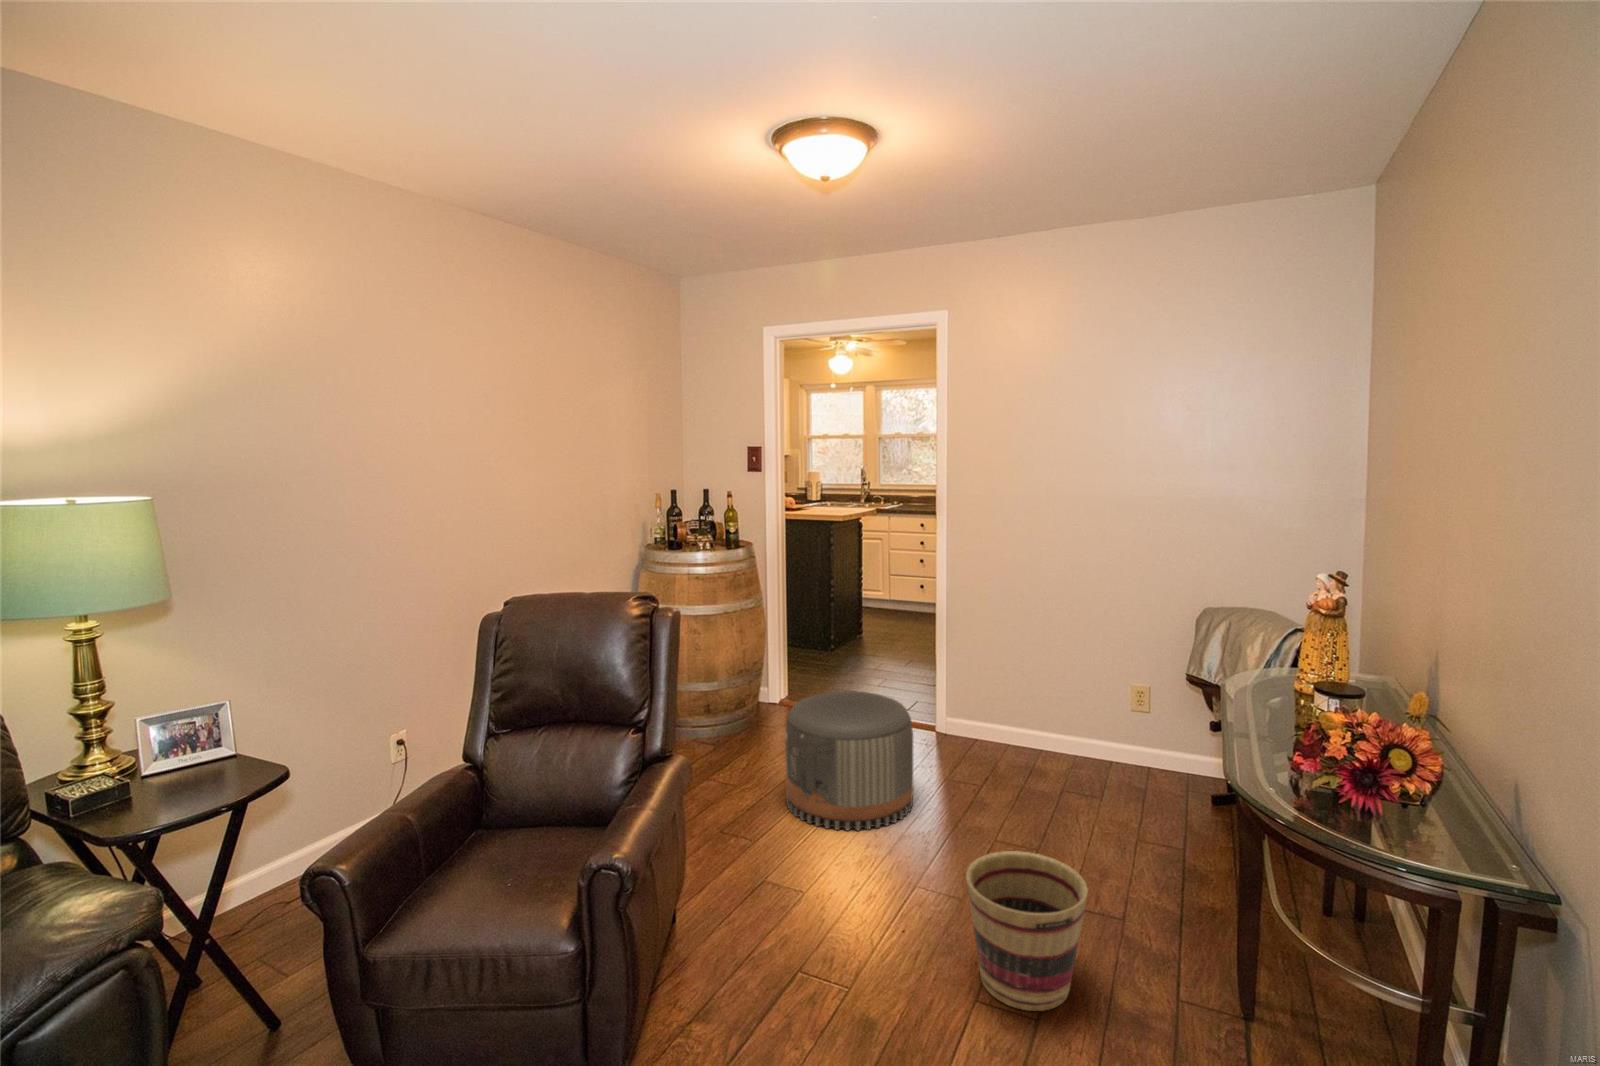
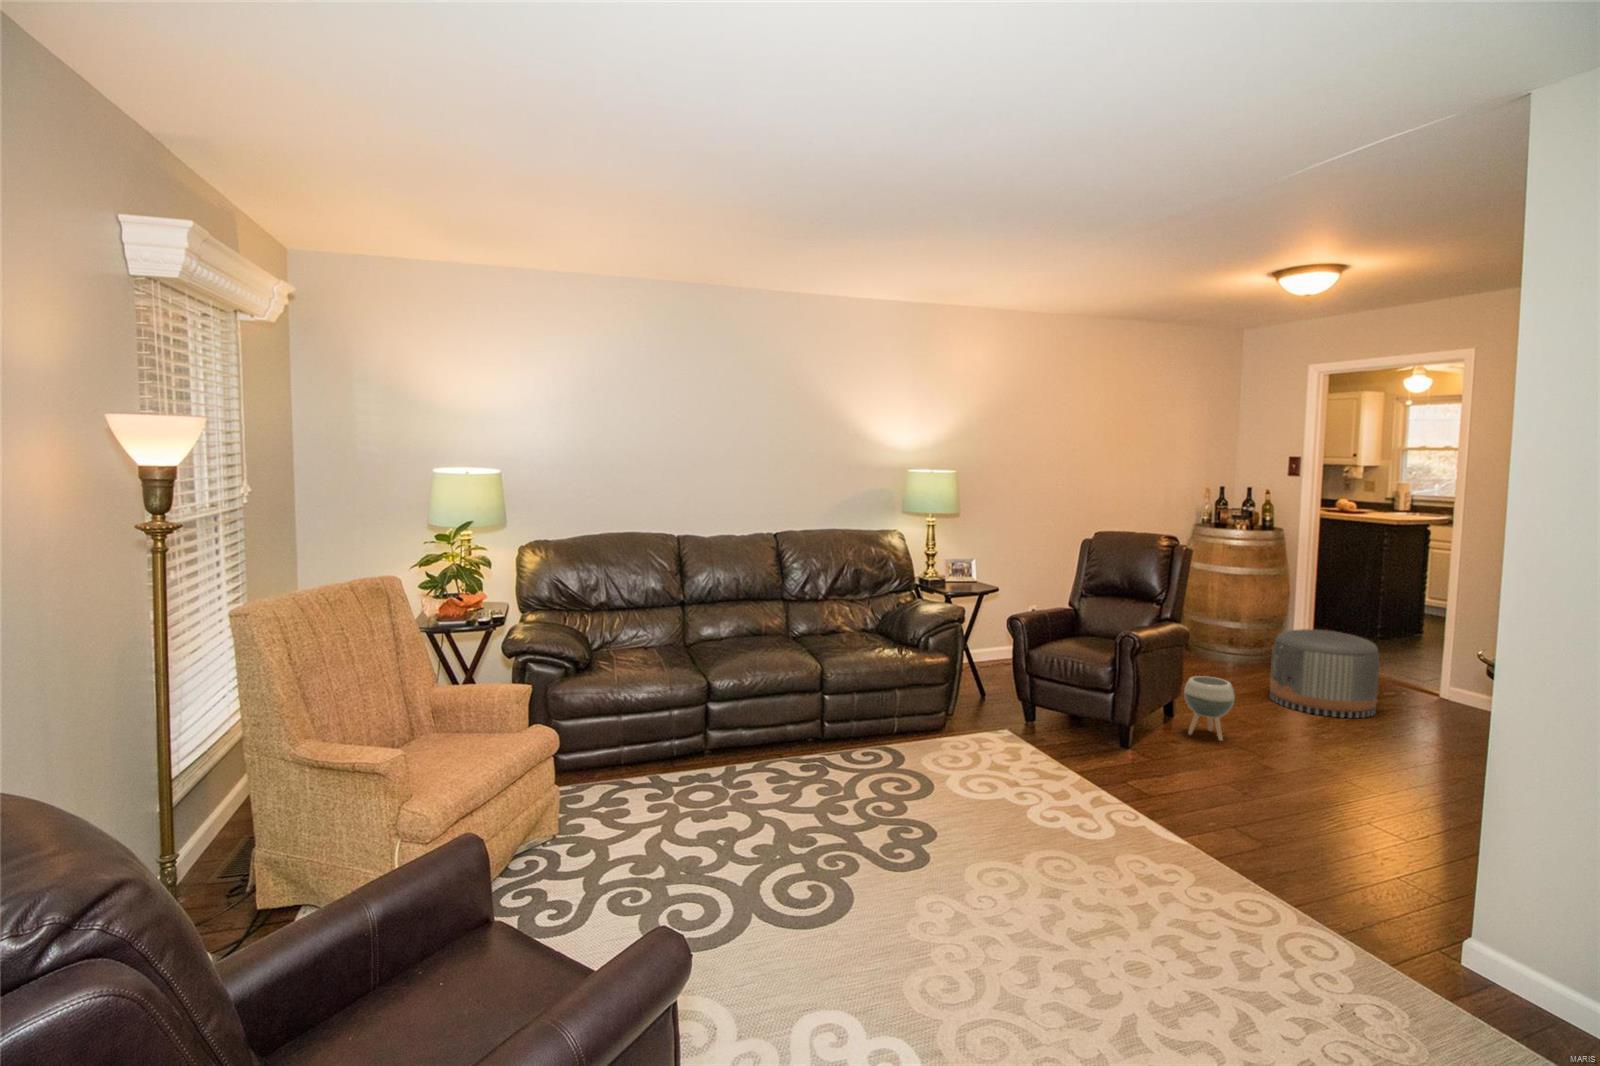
basket: present [966,851,1088,1011] -> none [1346,705,1433,789]
planter: none [708,855,791,983] -> present [1184,676,1235,741]

